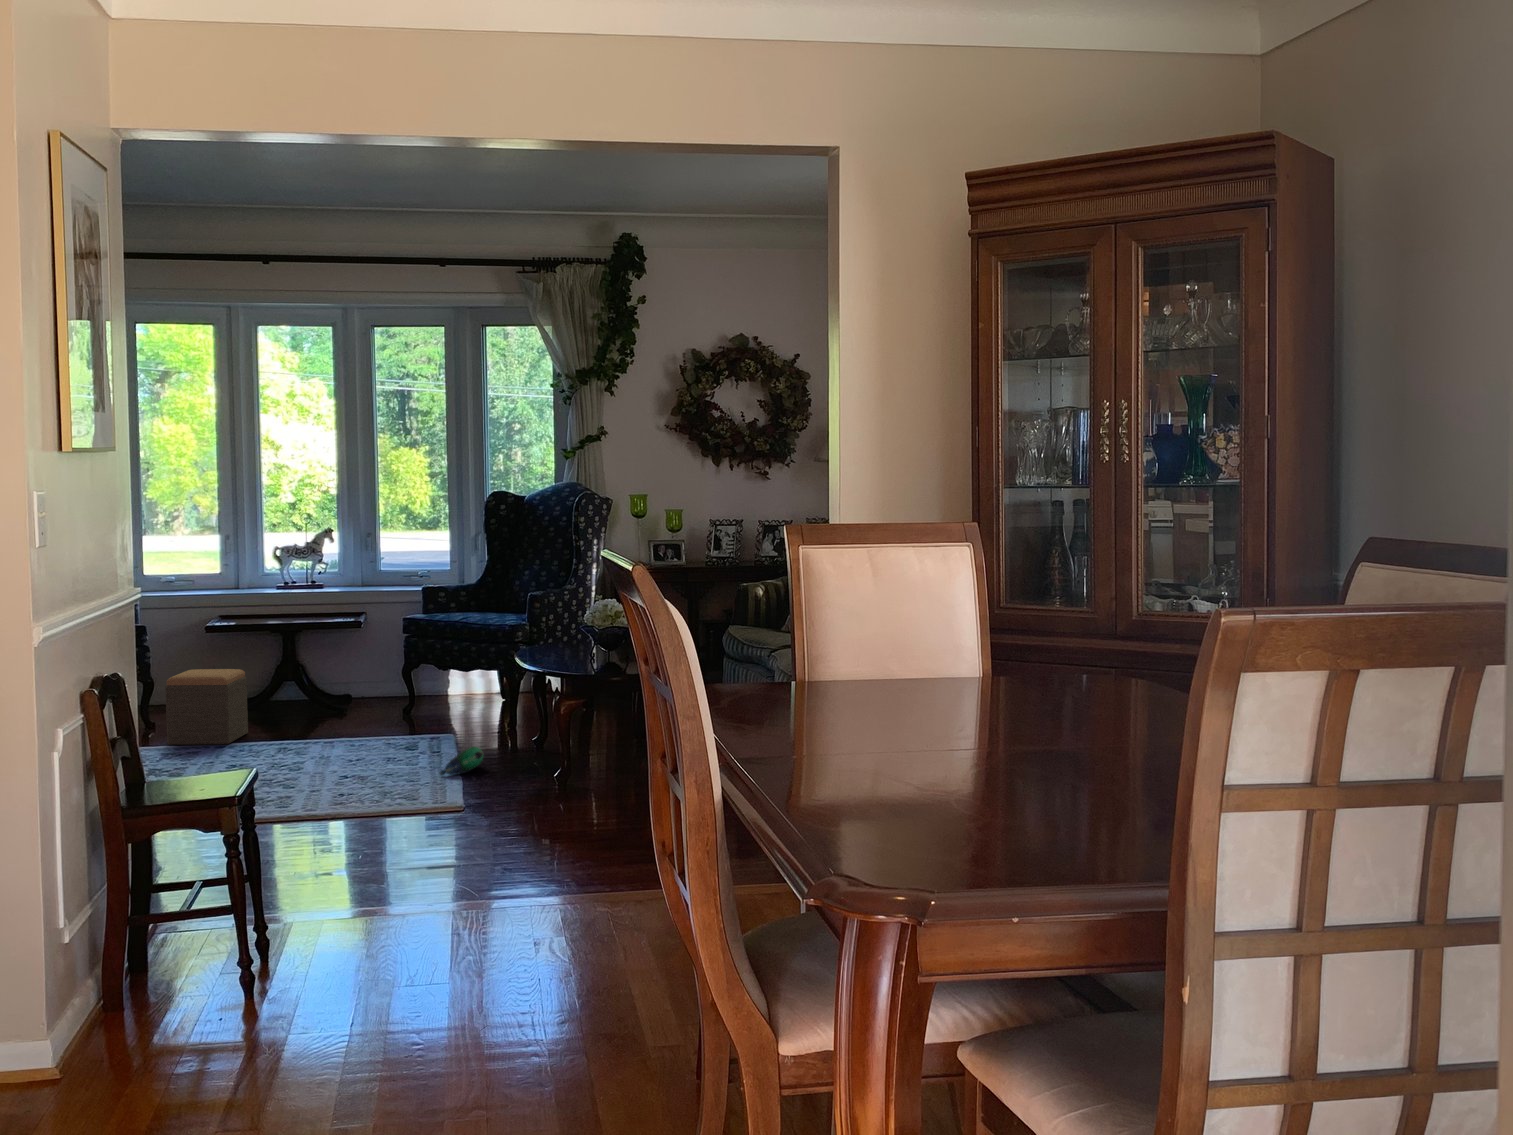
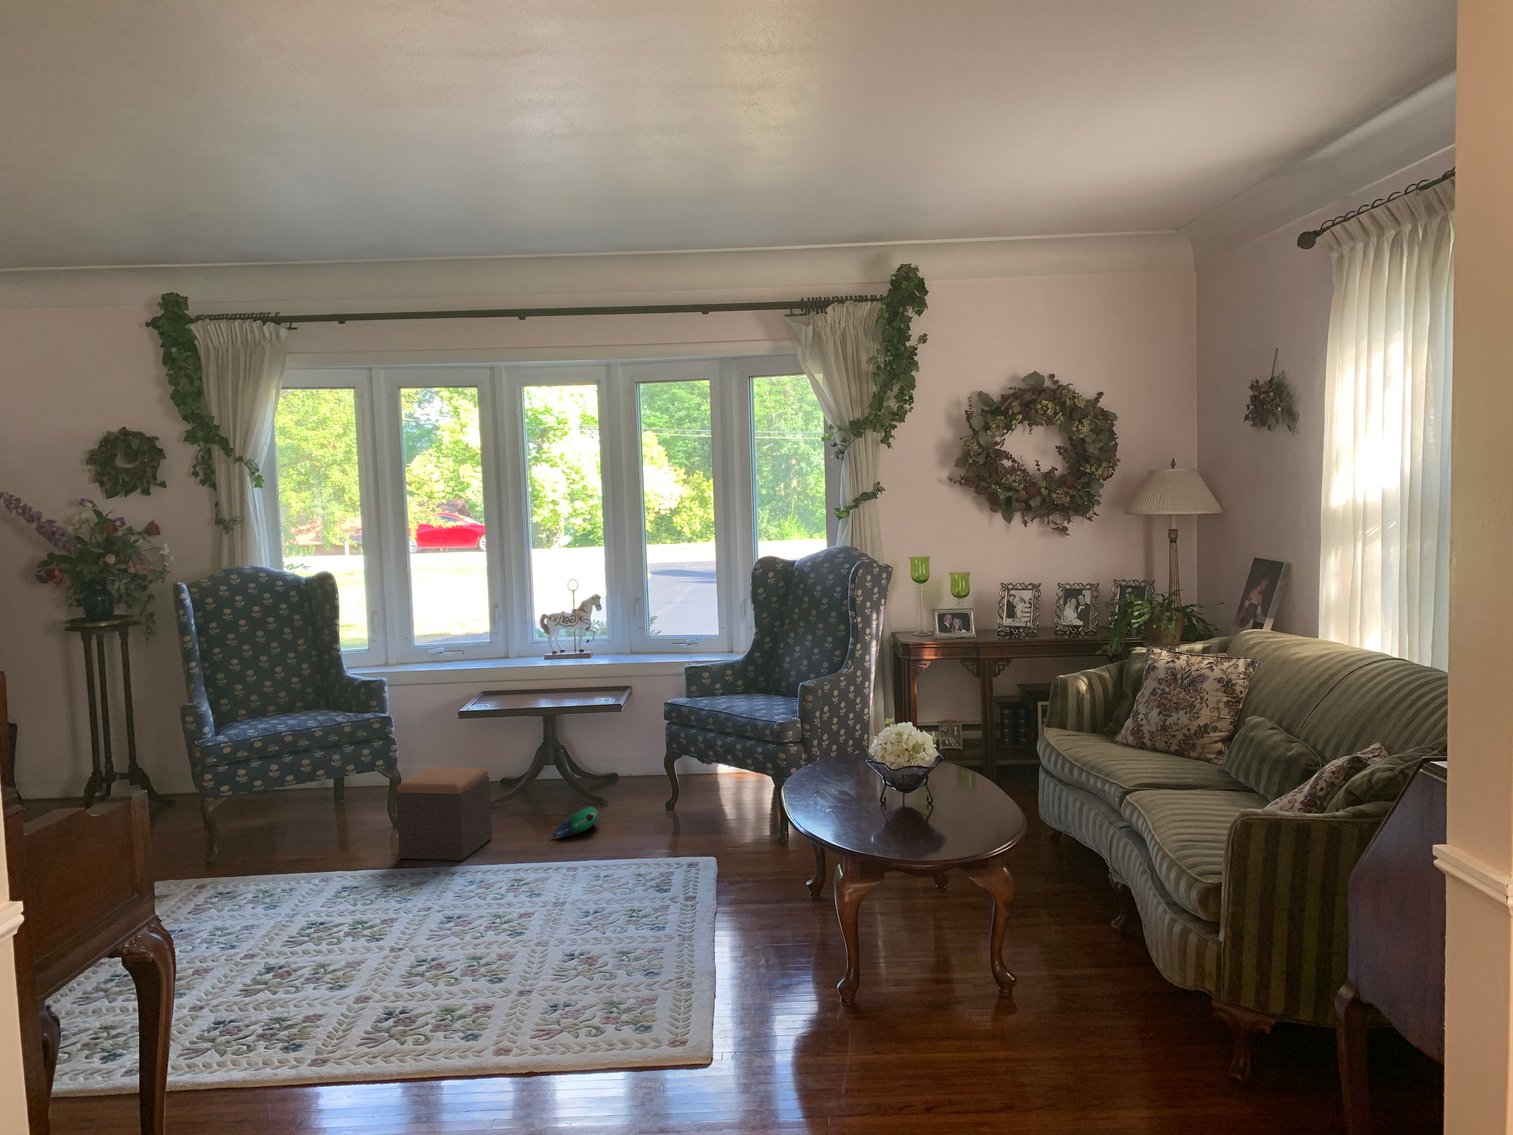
plush toy: present [440,746,483,775] -> present [551,806,598,837]

